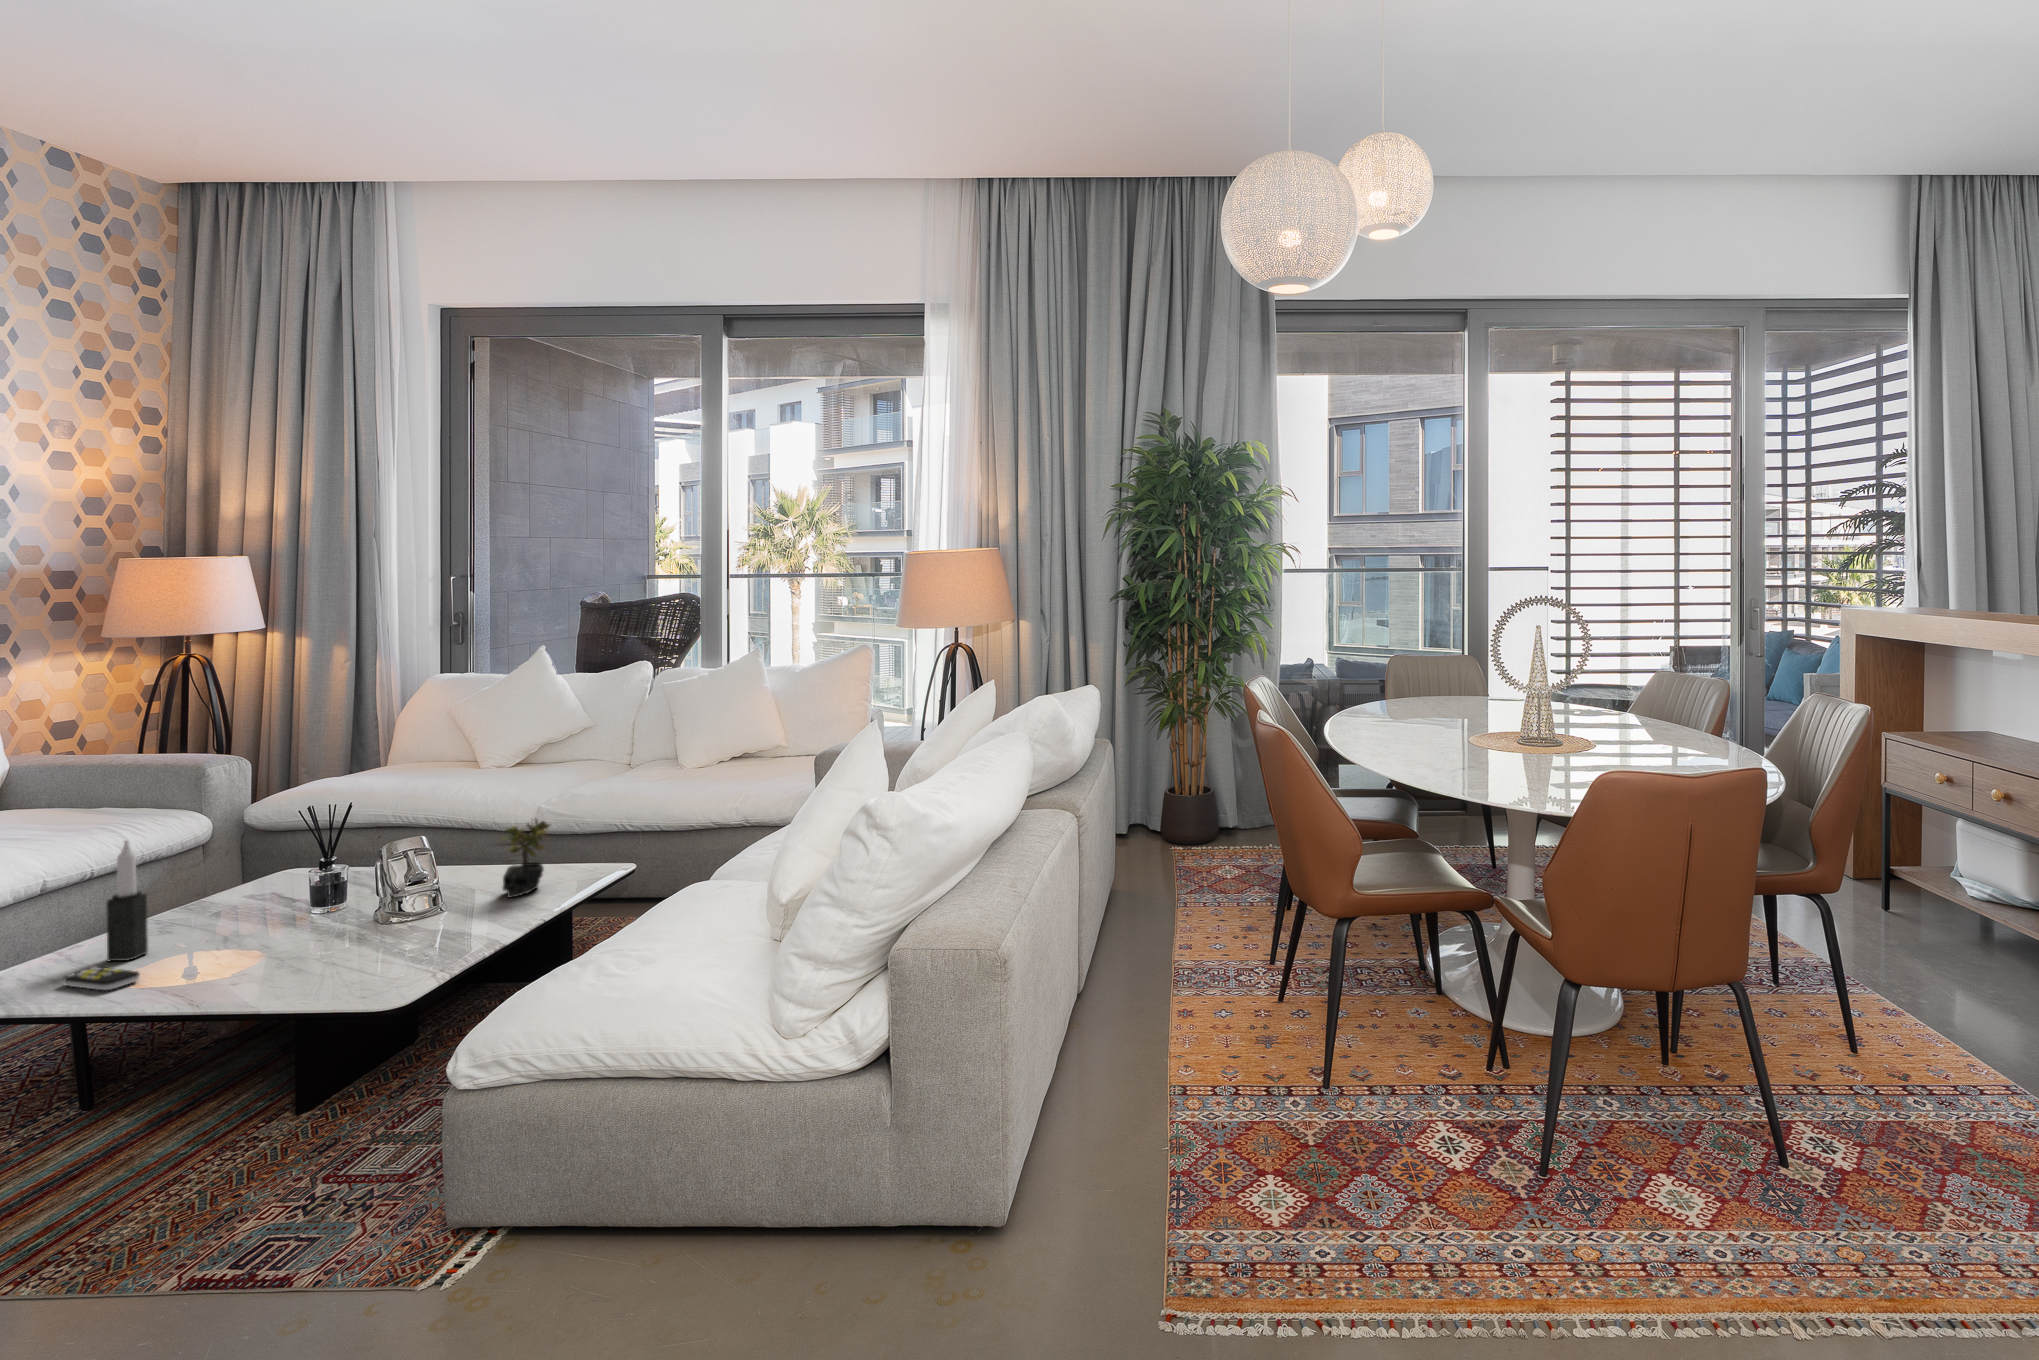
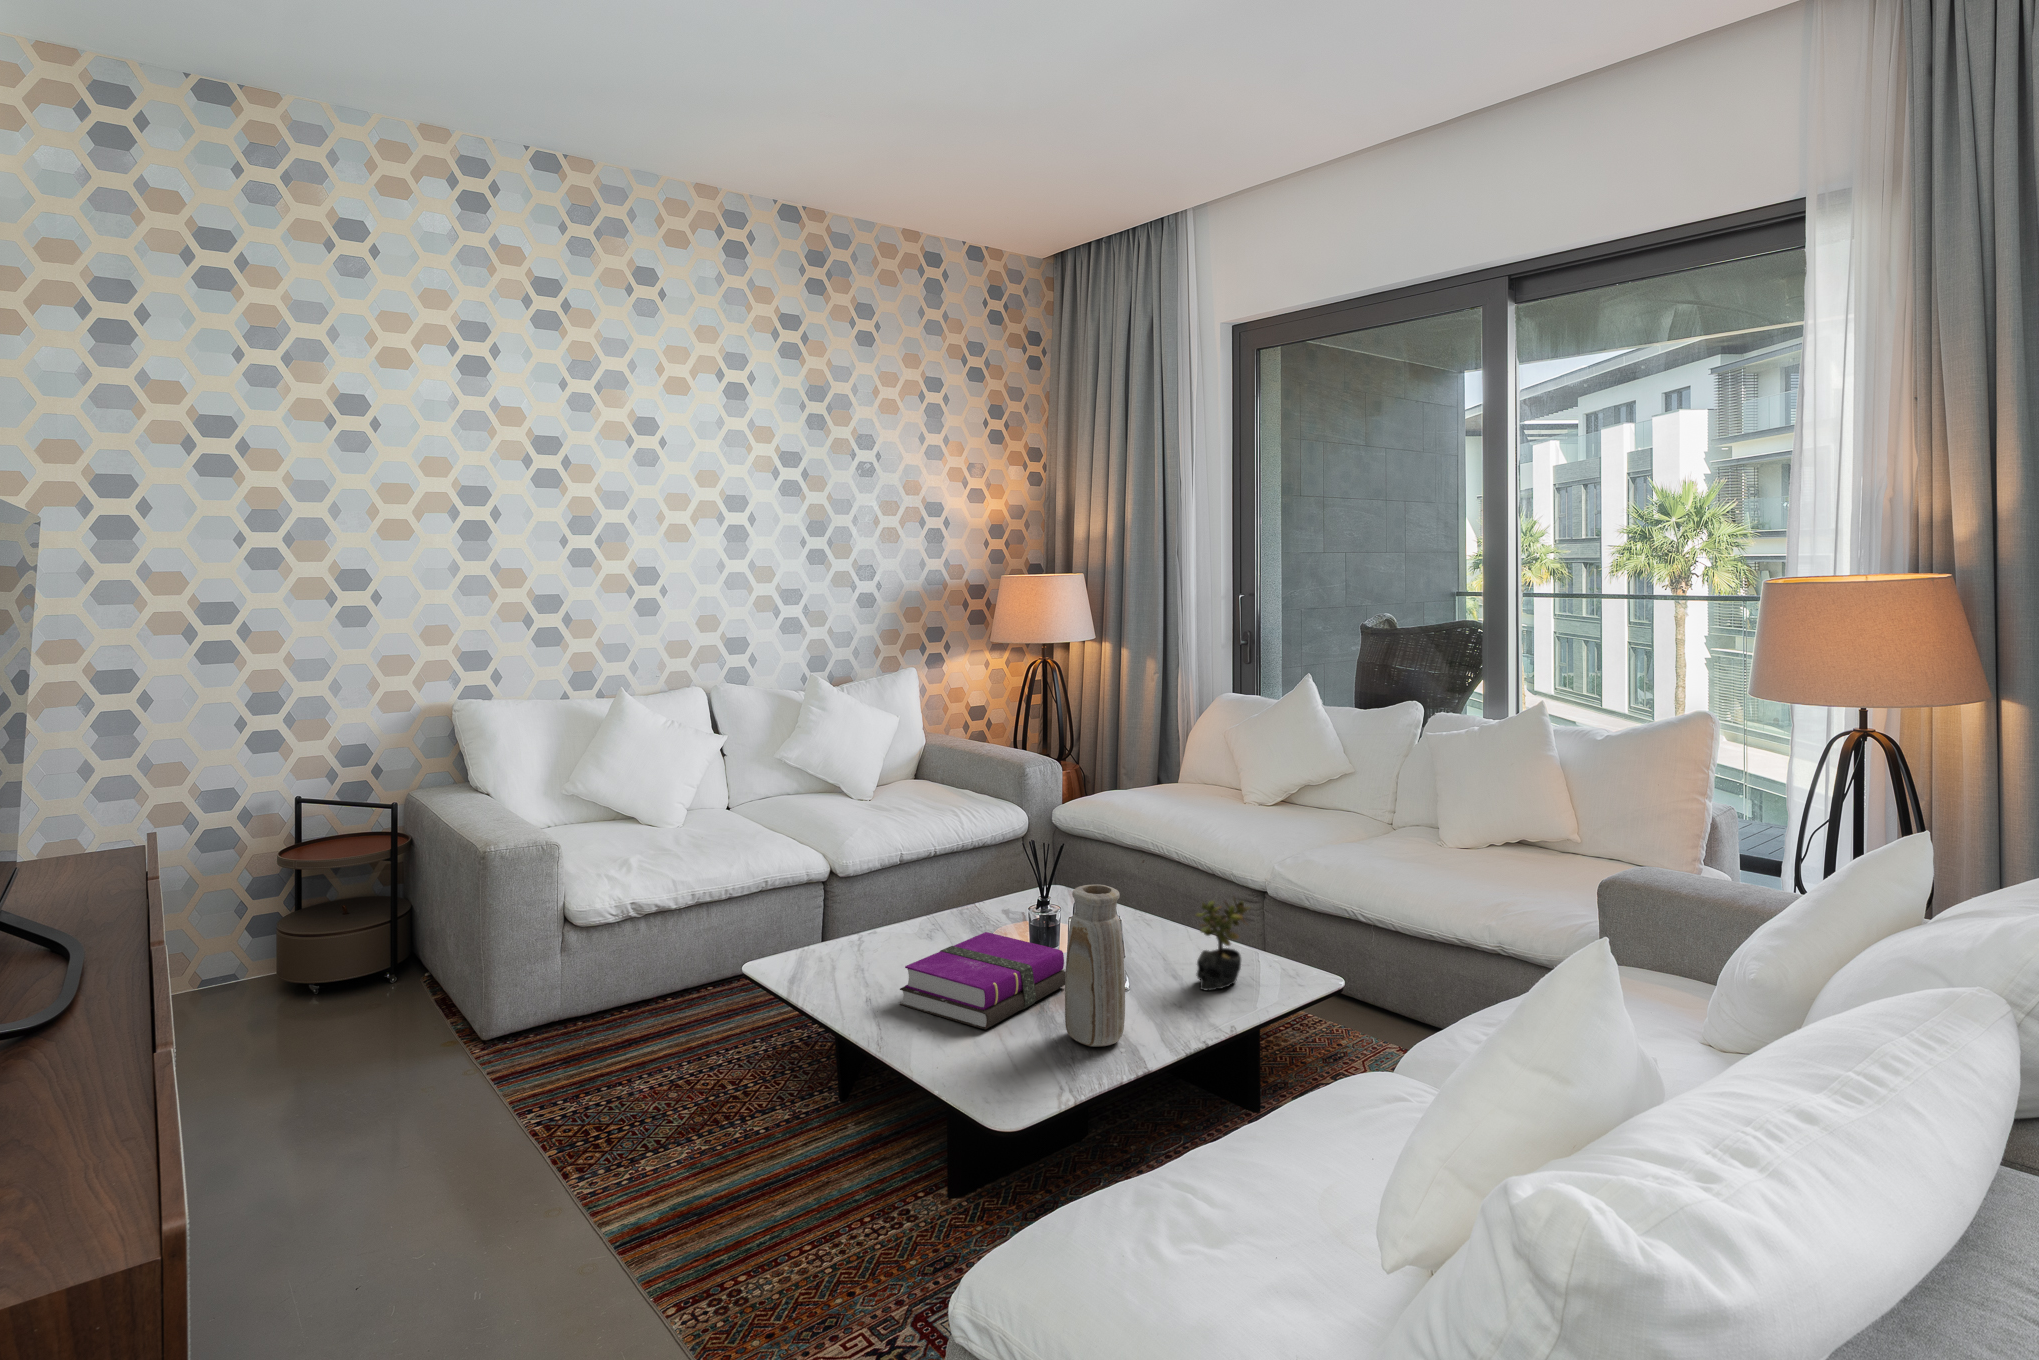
vase: none [398,816,460,950] -> present [1065,885,1125,1046]
candle: present [106,840,148,961] -> none [870,849,898,967]
hardback book: none [185,893,376,977] -> present [900,932,1066,1029]
remote control: present [63,967,140,990] -> none [827,969,871,1000]

